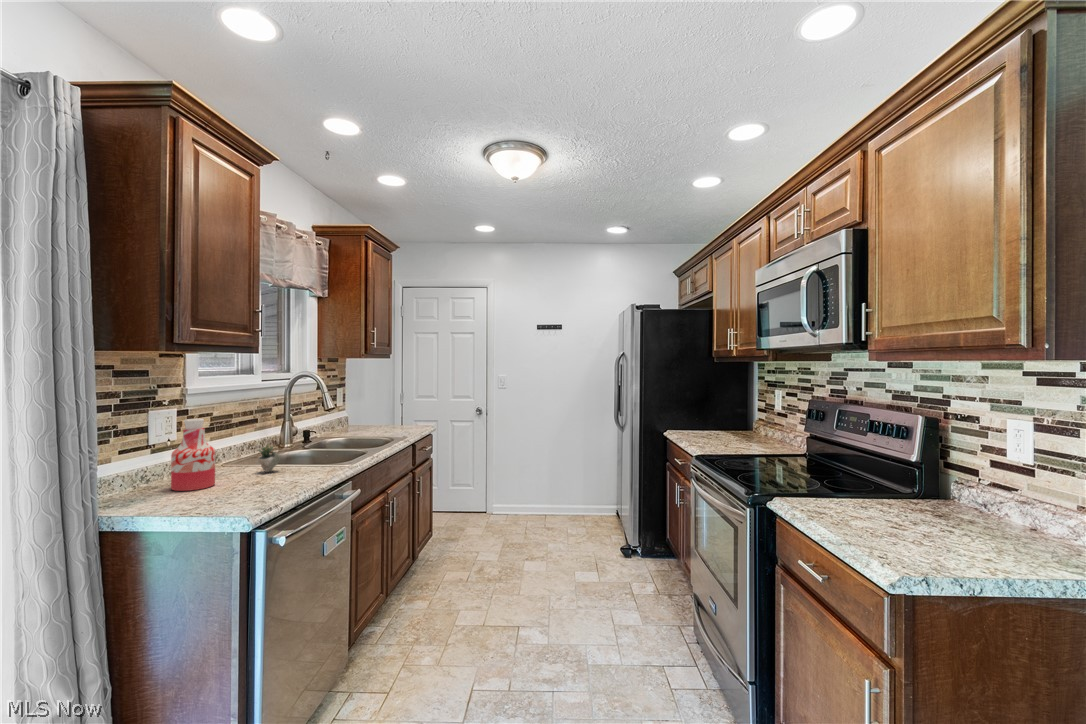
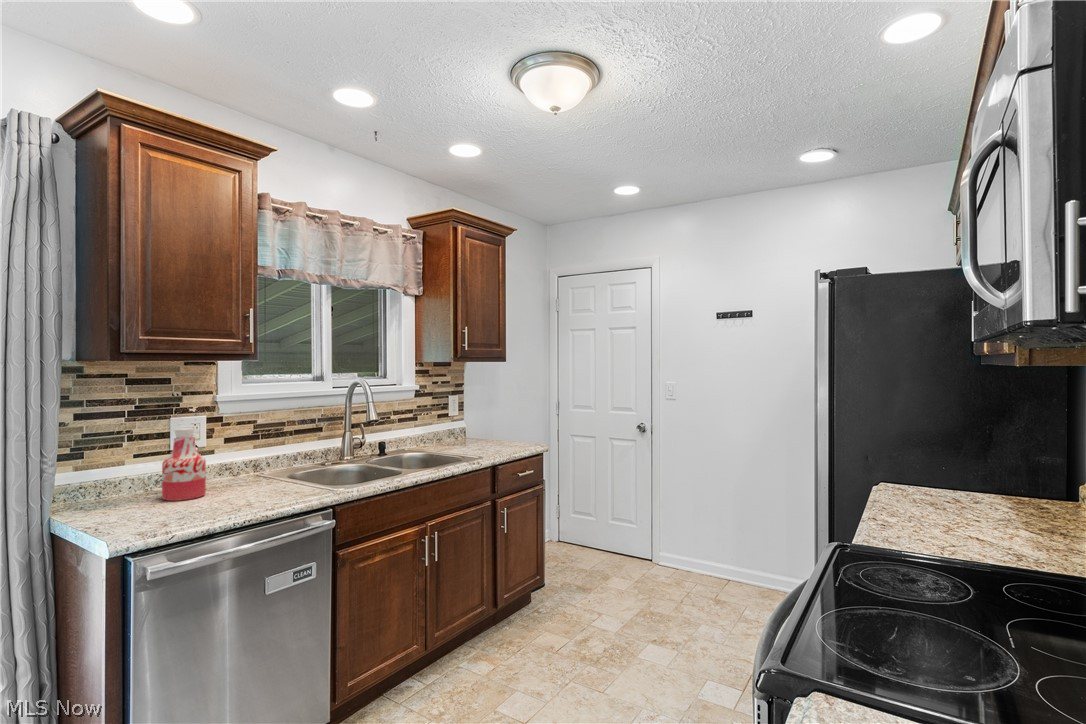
succulent plant: present [258,444,280,472] -> none [258,457,284,488]

